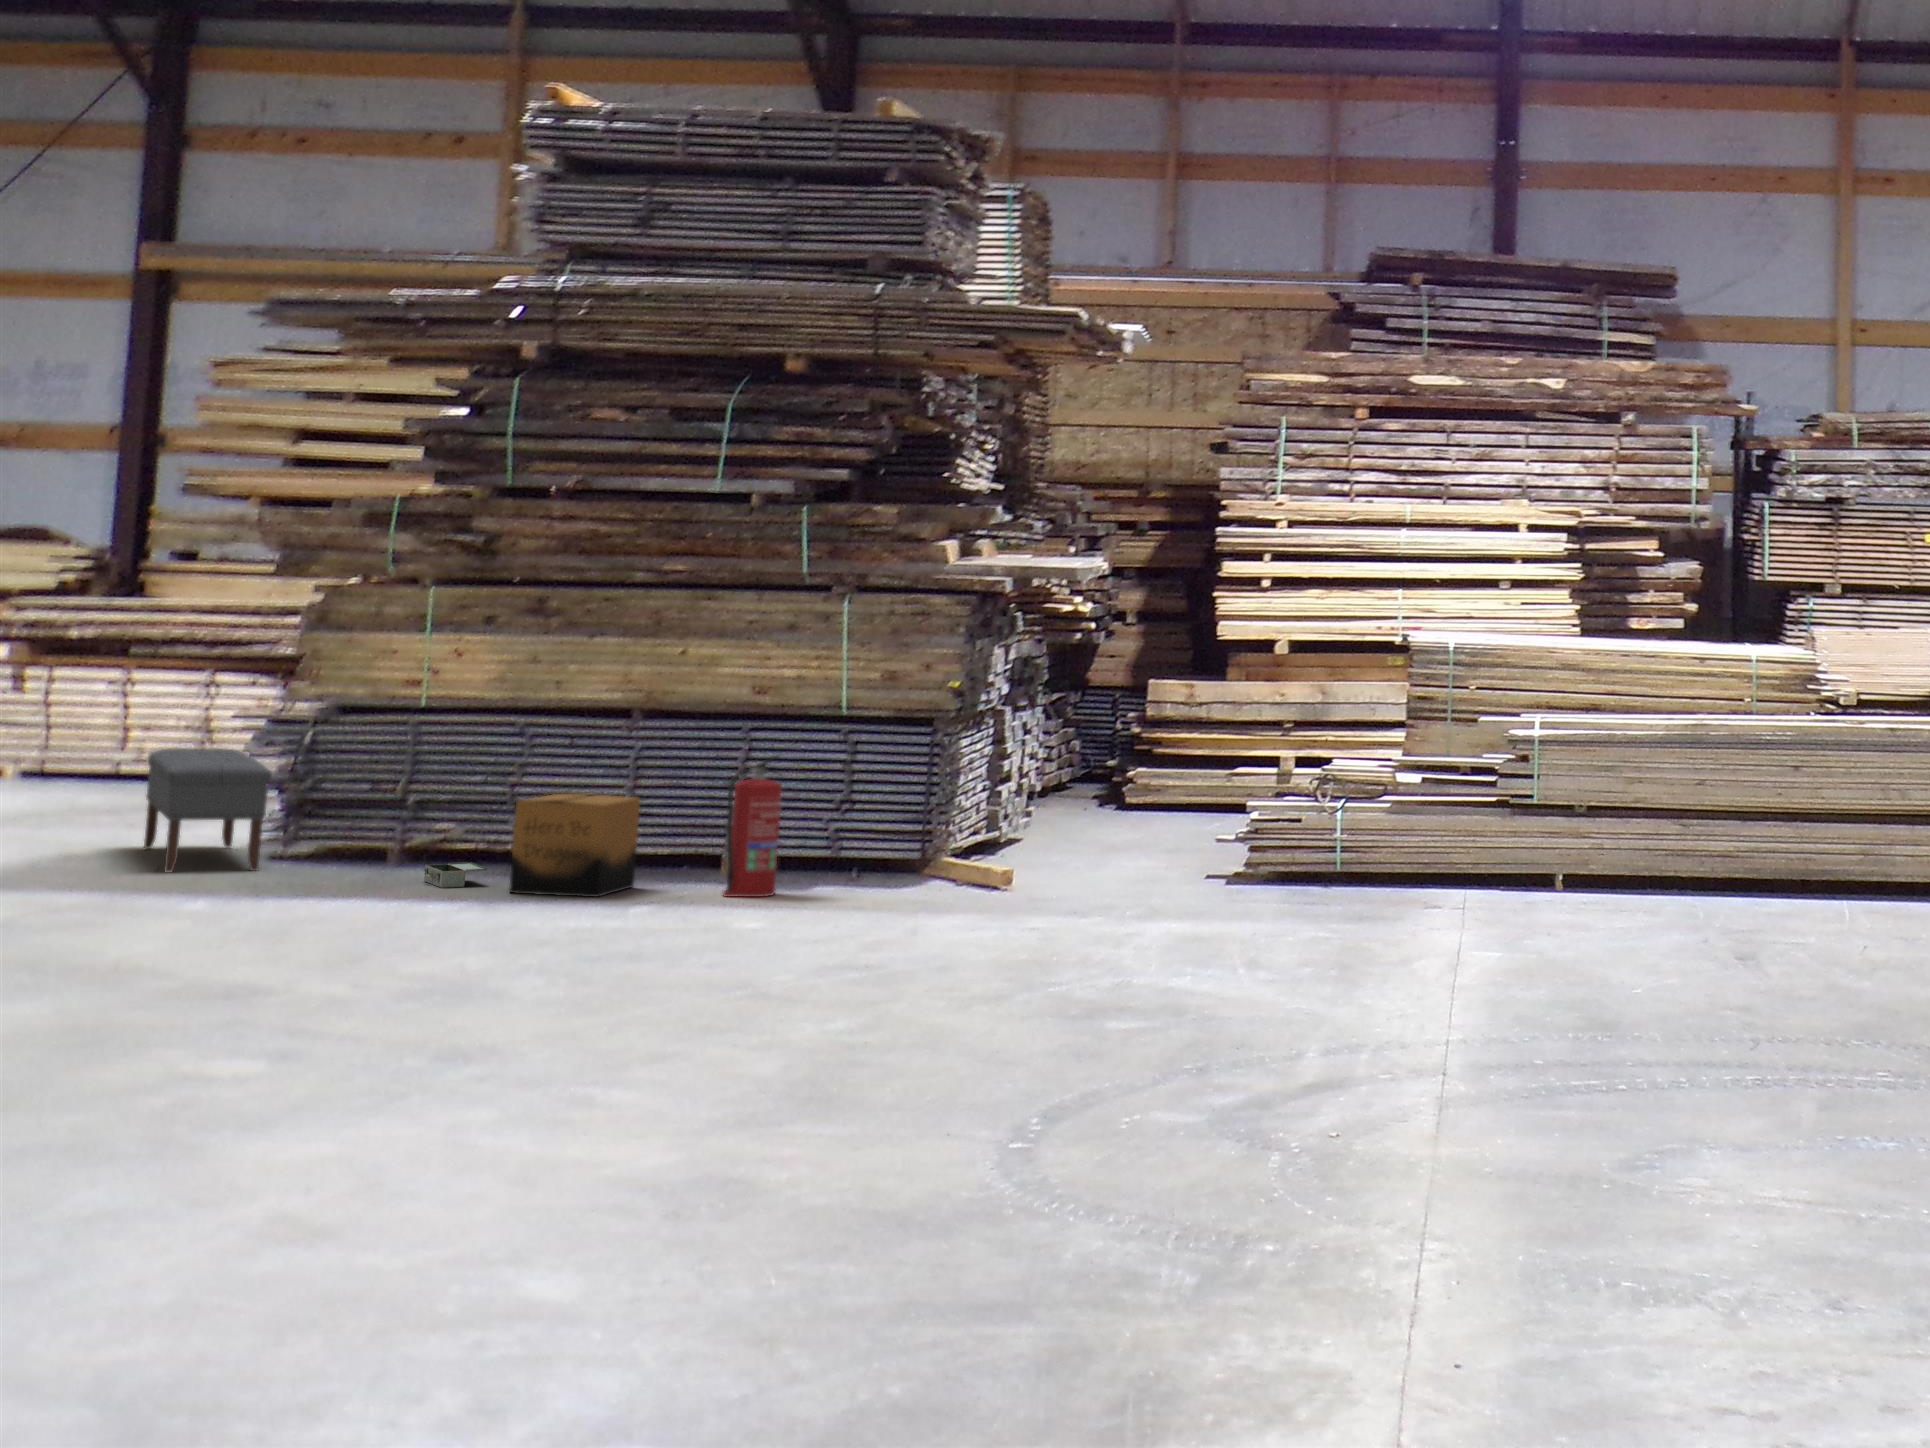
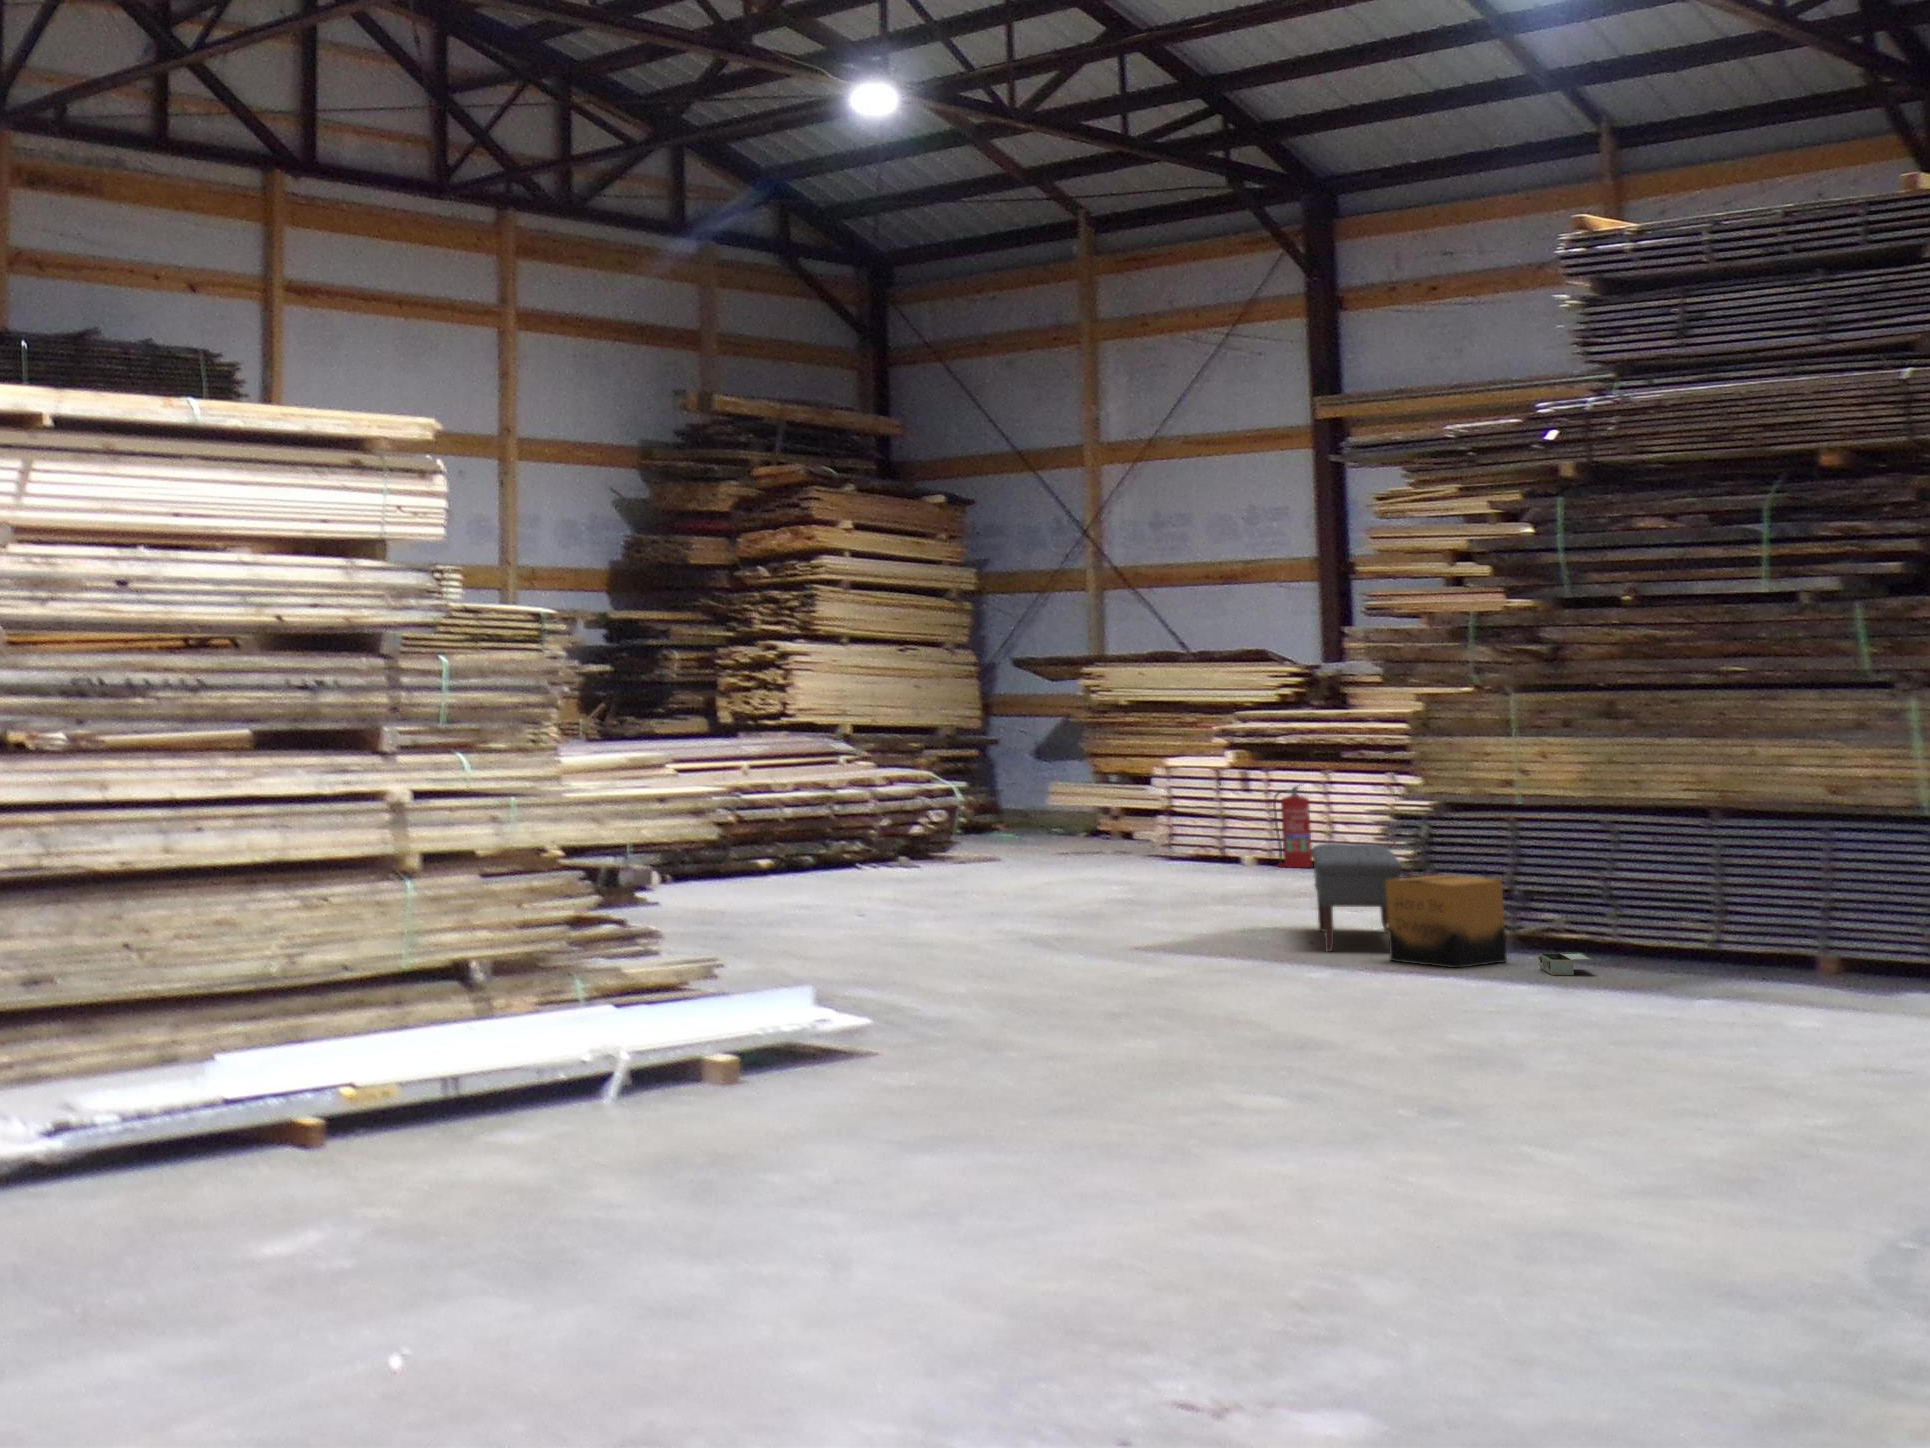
fire extinguisher: present [723,756,782,897] -> present [1273,784,1313,868]
cardboard box: present [509,794,640,897] -> present [1386,875,1507,968]

